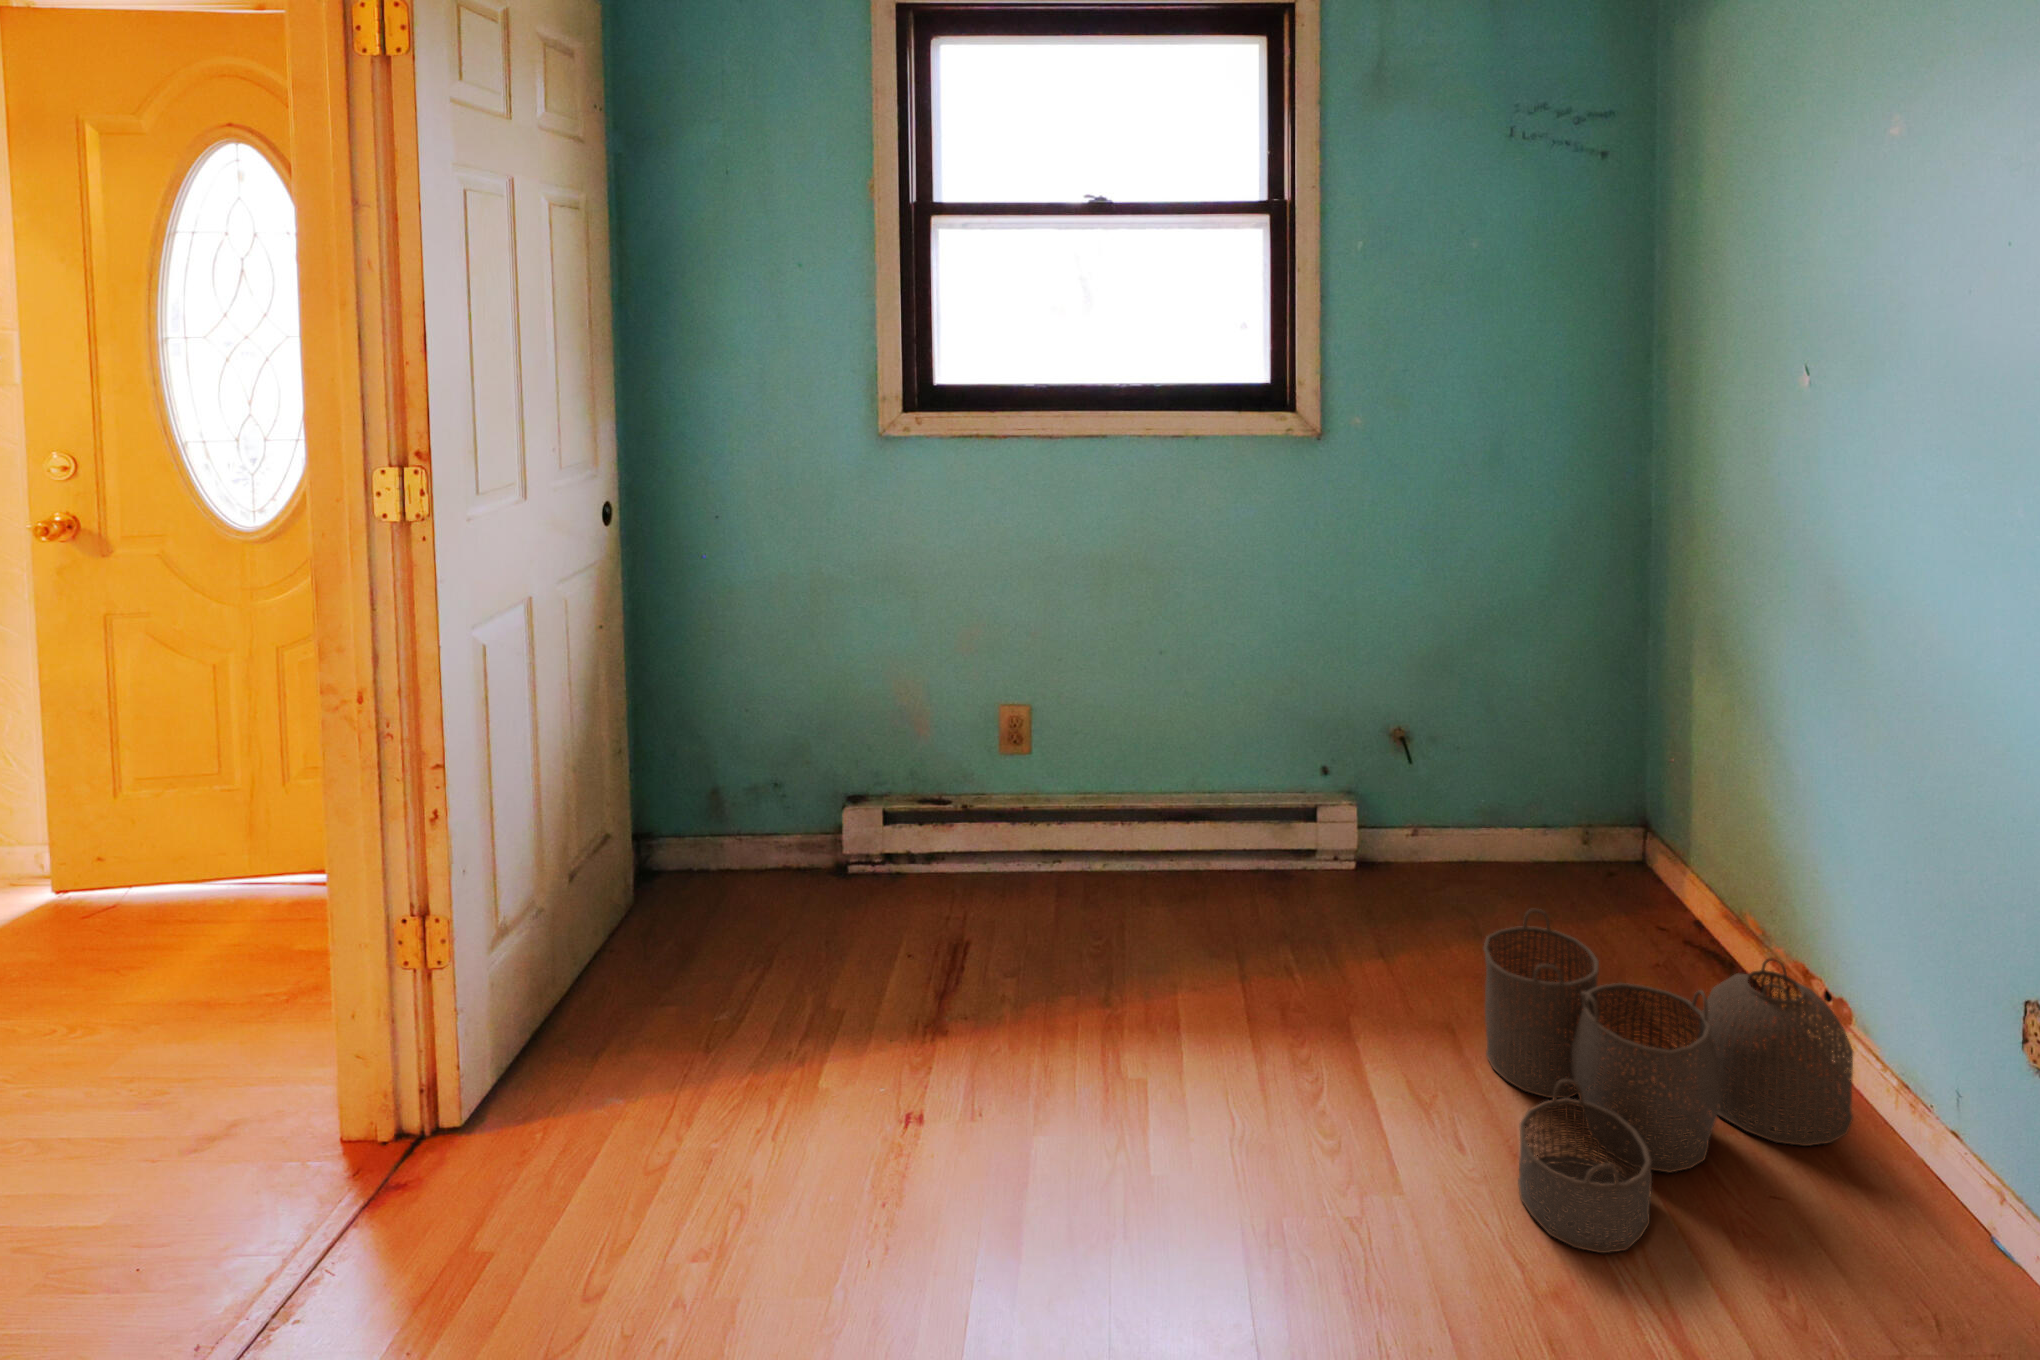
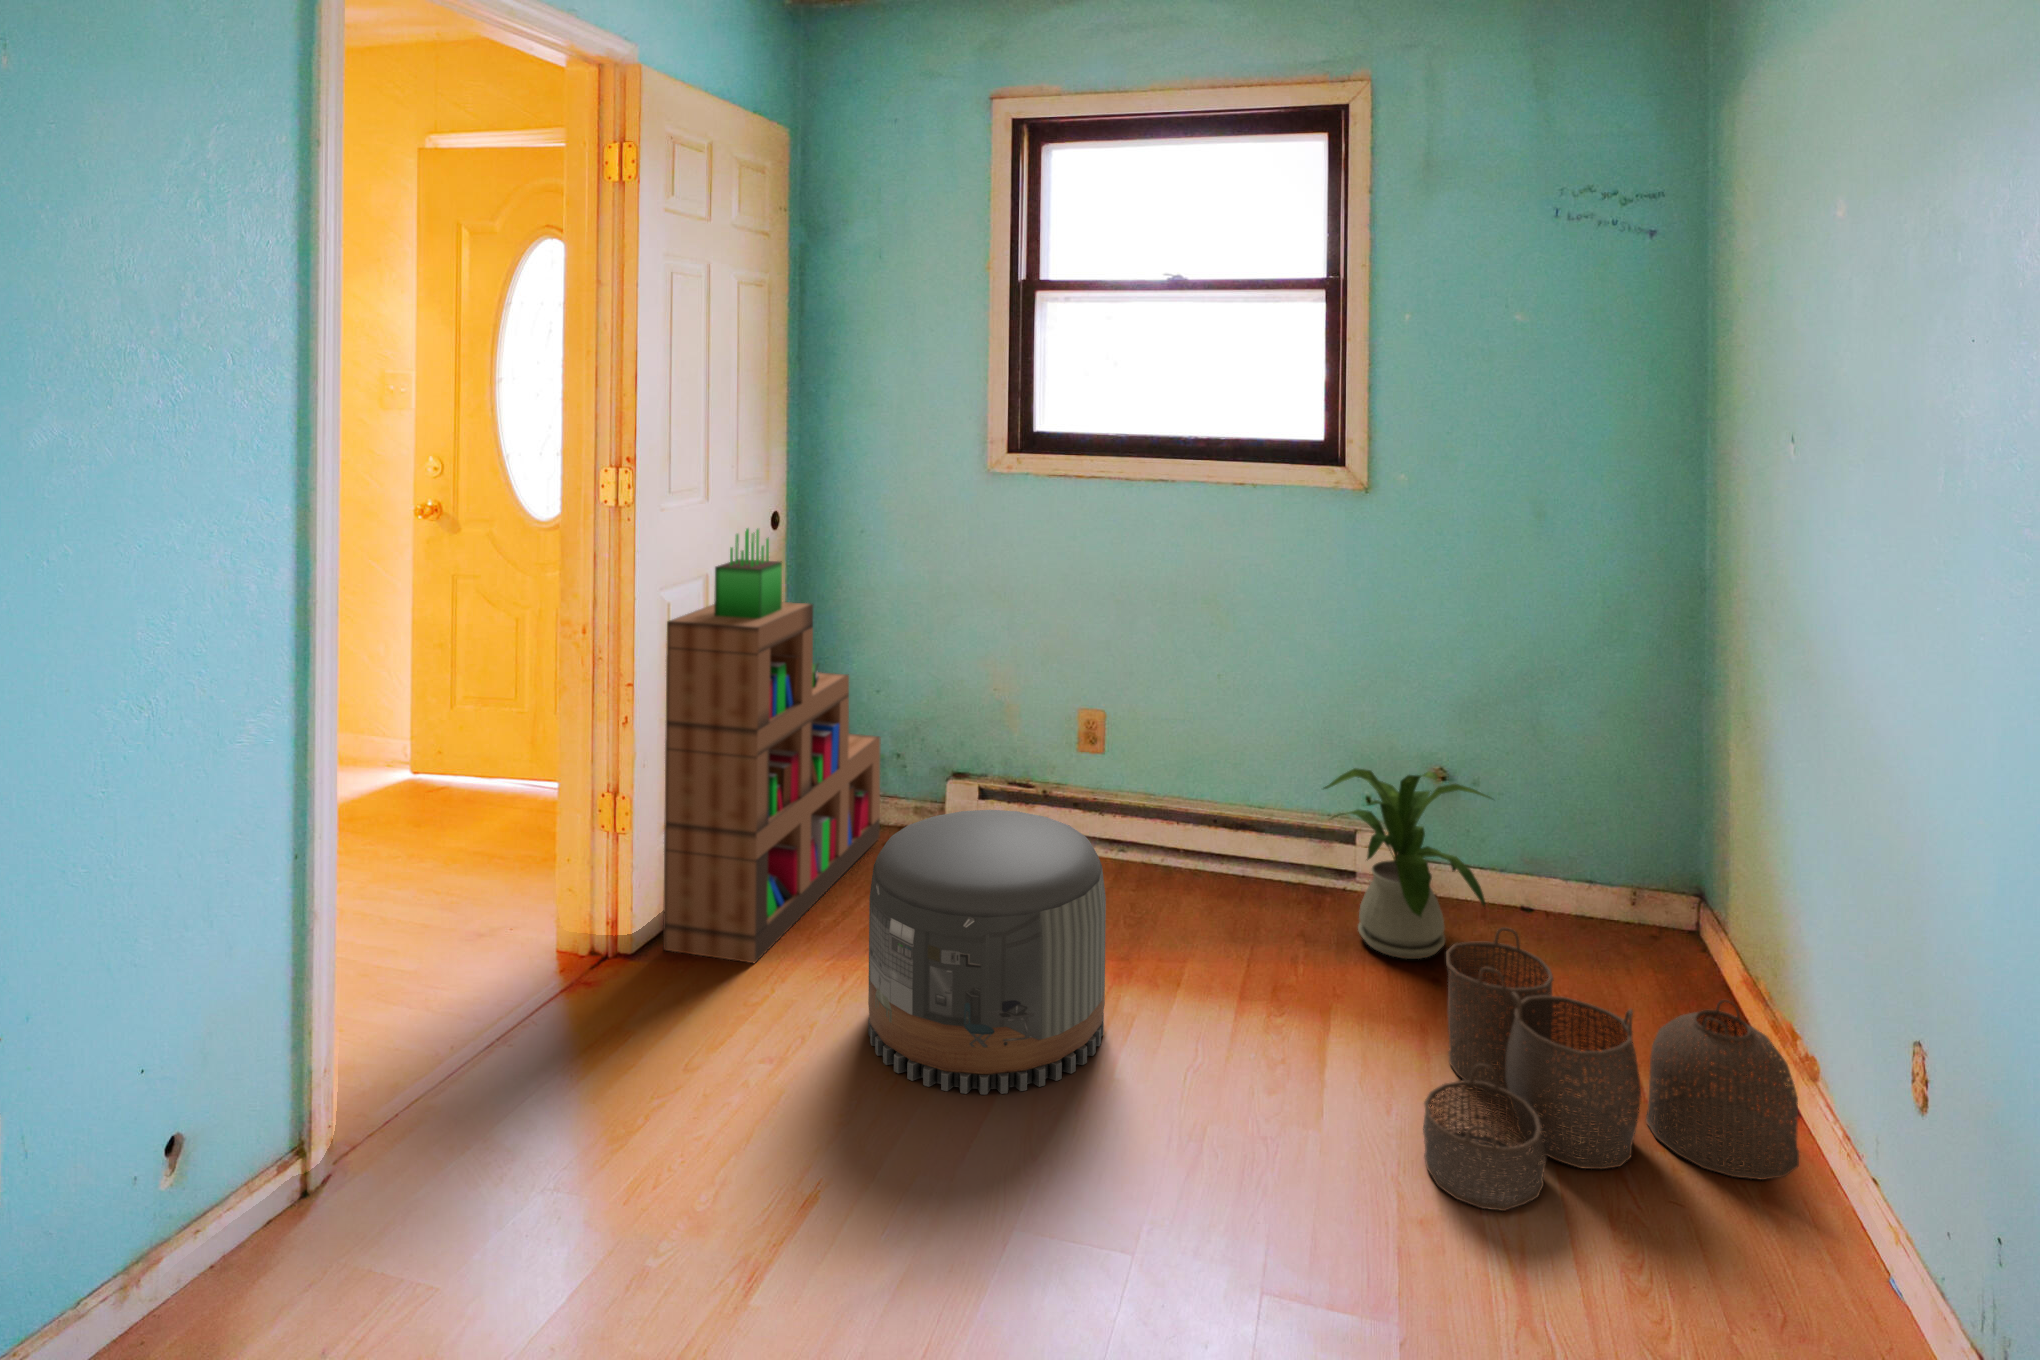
bookshelf: none [489,534,758,1107] -> present [663,528,881,963]
house plant: none [1289,743,1483,943] -> present [1324,768,1490,959]
pouf: none [820,857,1119,1243] -> present [868,810,1106,1094]

